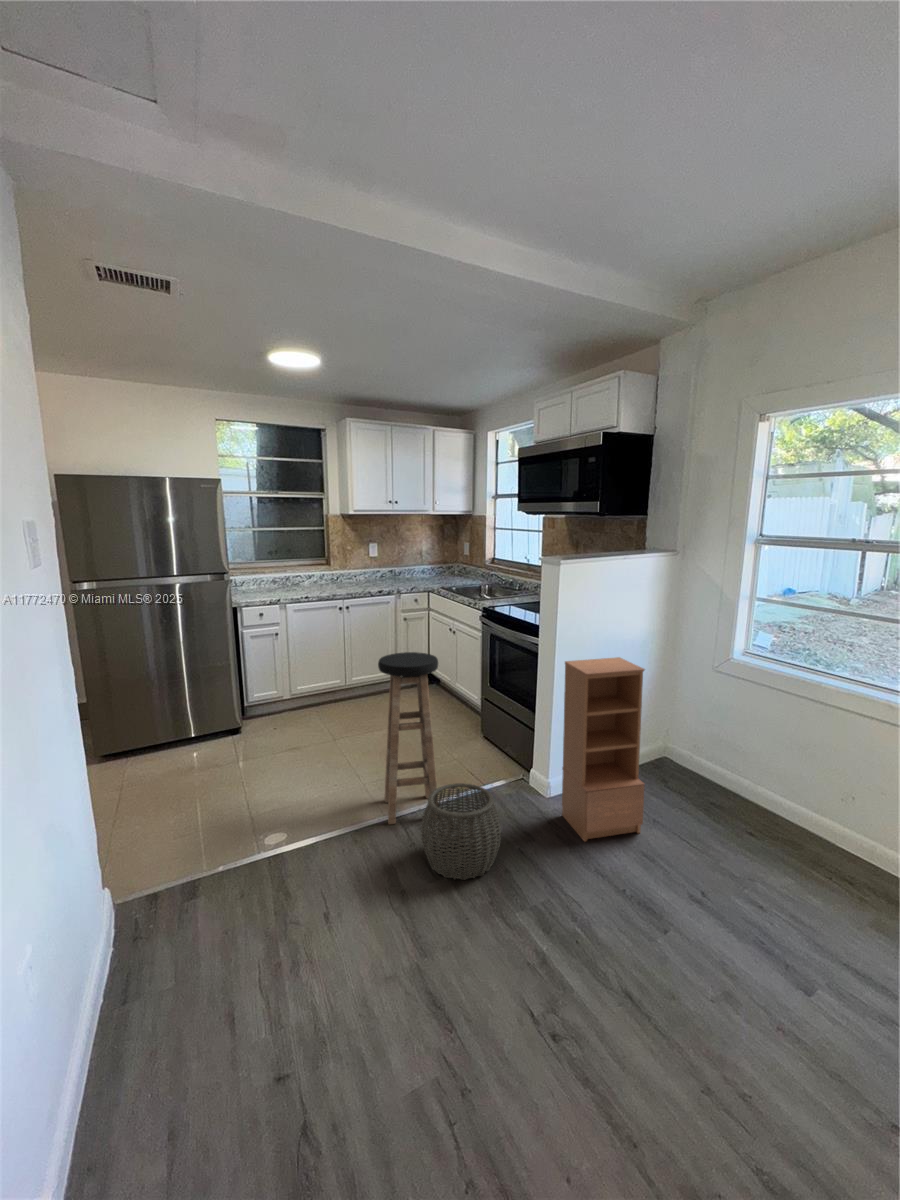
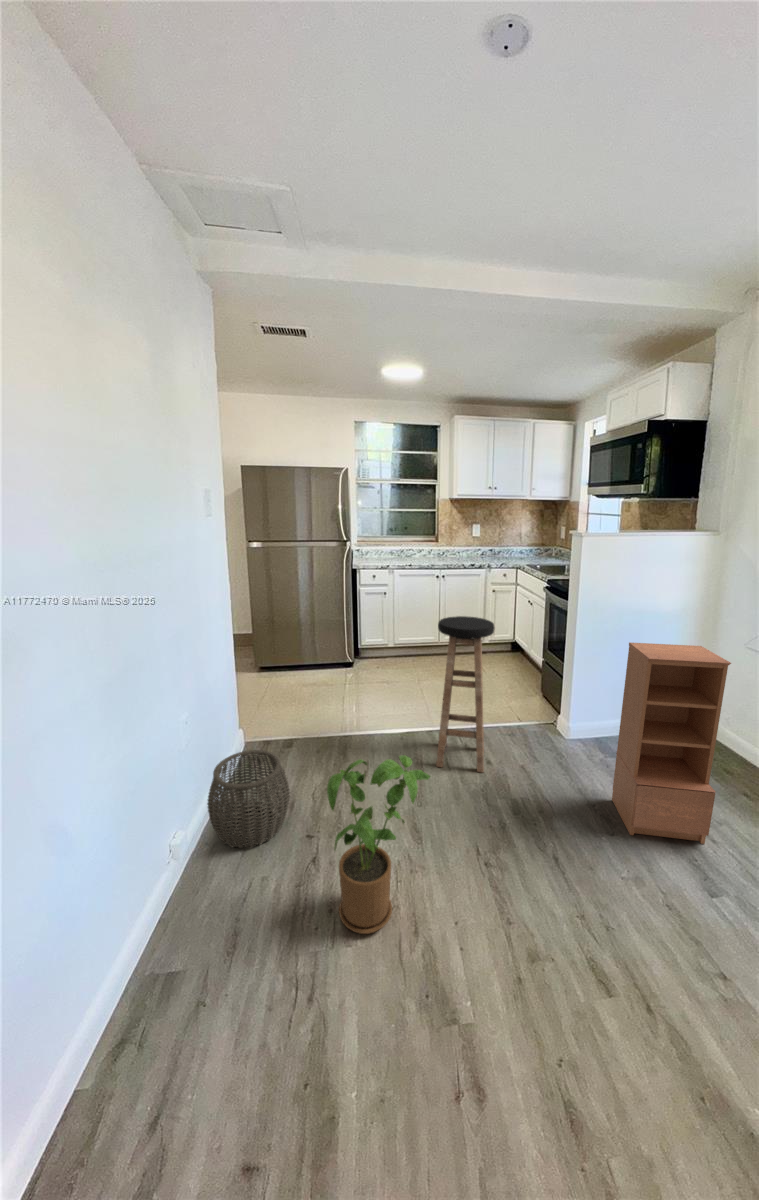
woven basket: present [421,783,501,880] -> present [207,750,290,848]
house plant: none [320,804,427,1005] -> present [327,755,430,934]

